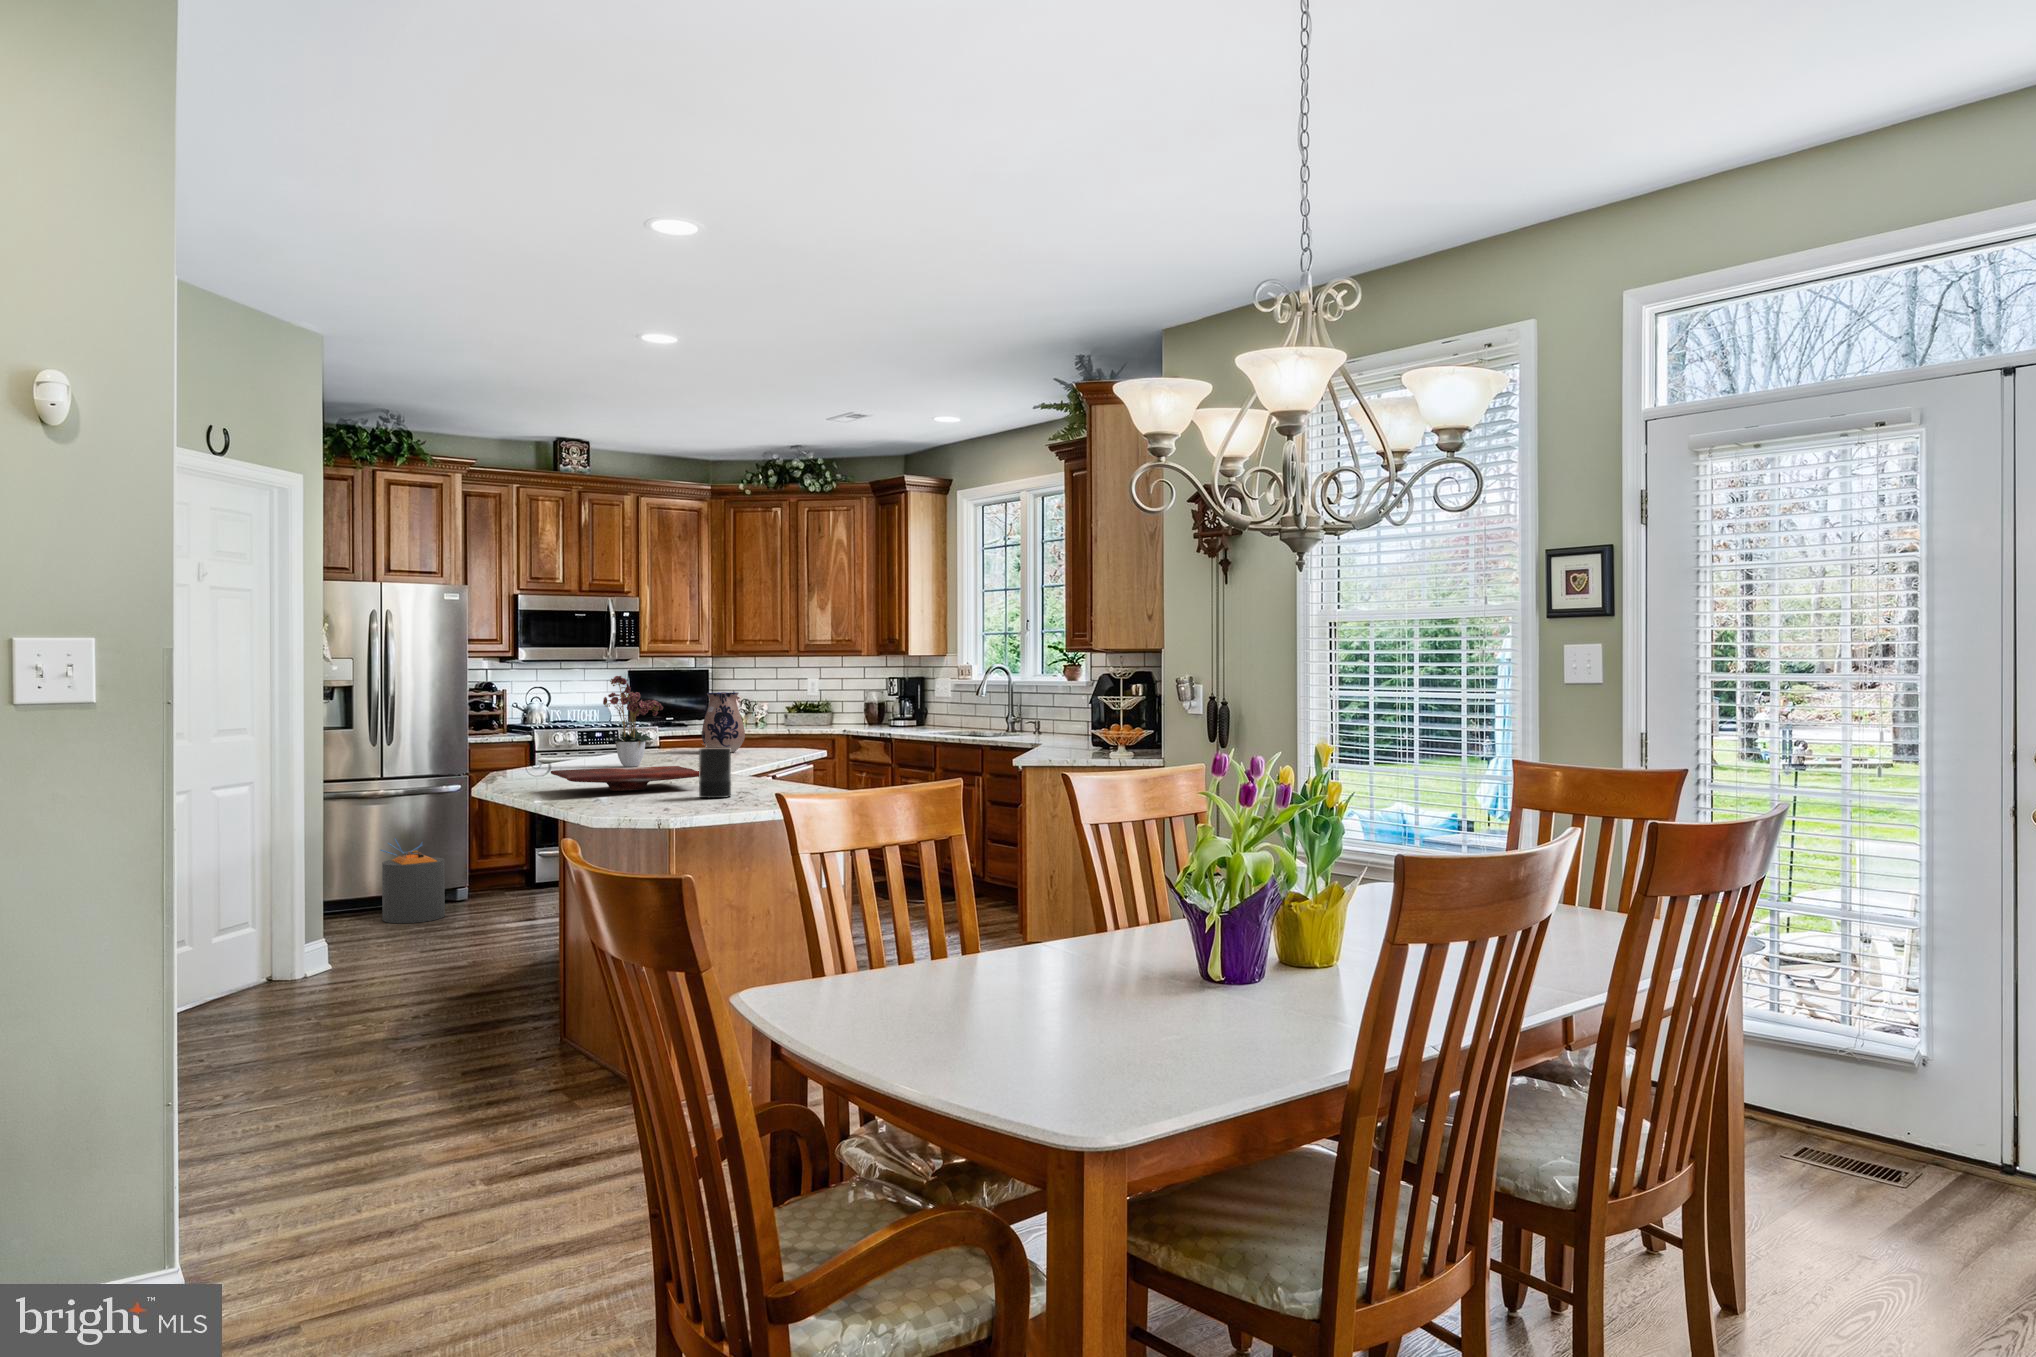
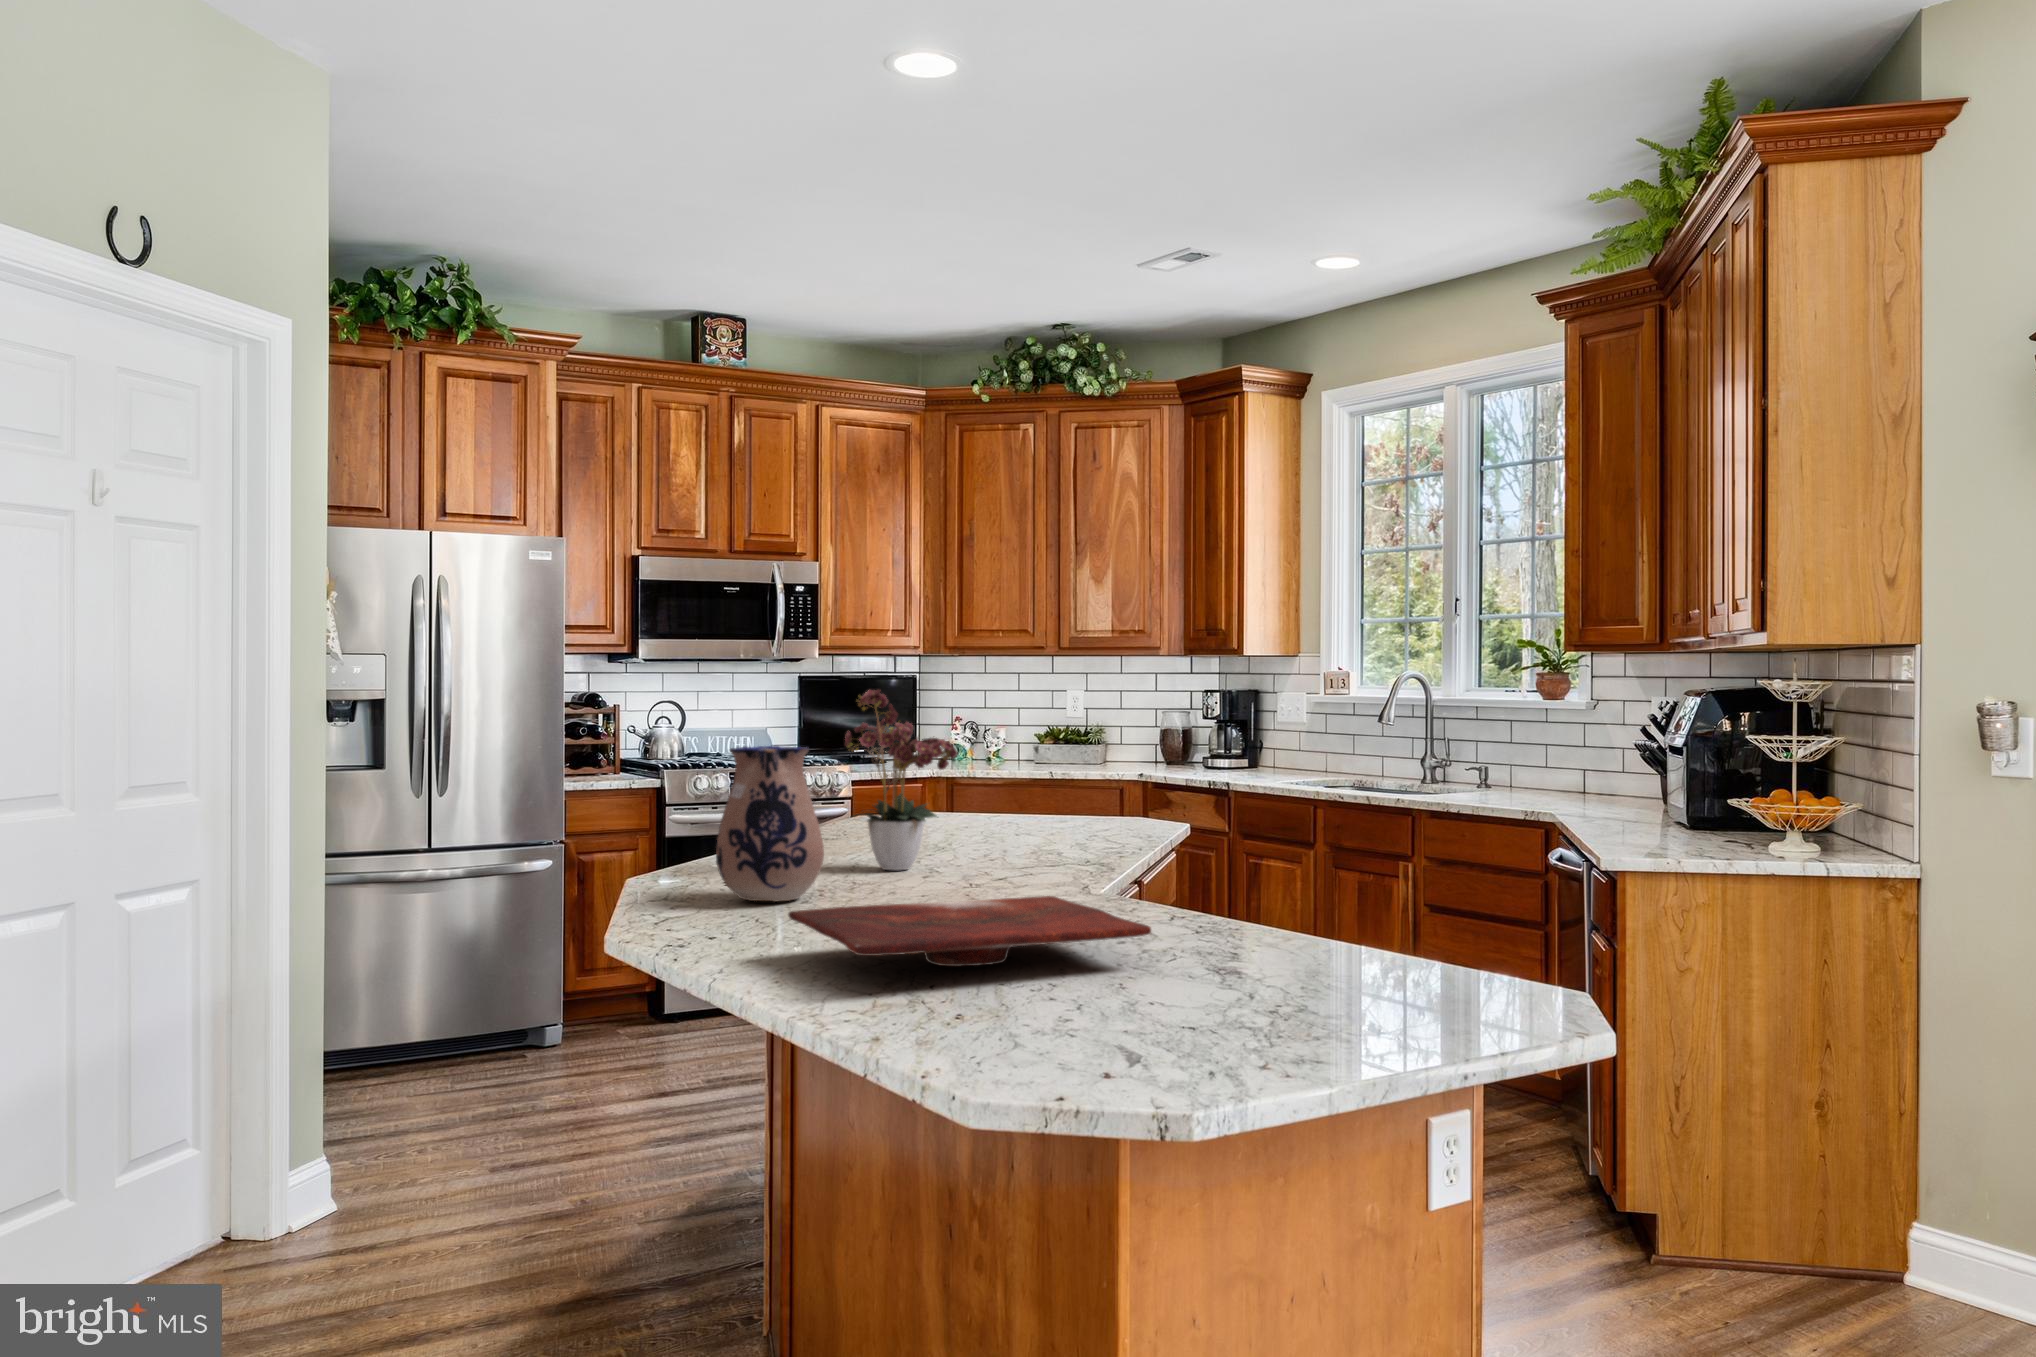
ceramic pitcher: present [702,692,745,752] -> present [716,746,824,902]
candle: present [699,748,731,798] -> none [1173,871,1263,1014]
trash can: present [380,839,445,923] -> none [420,947,527,1096]

